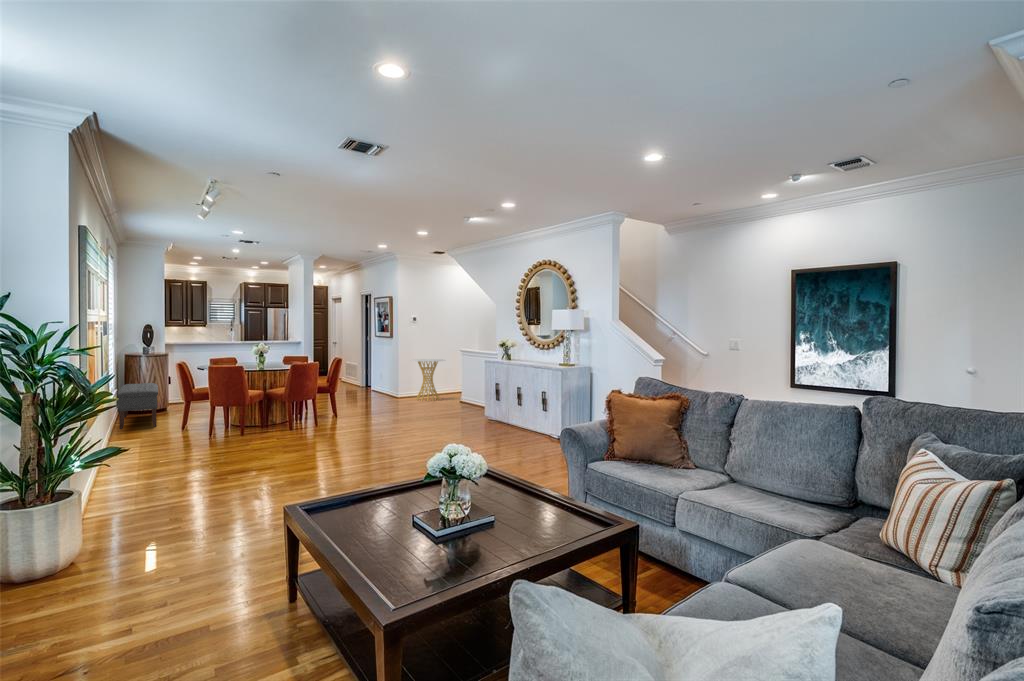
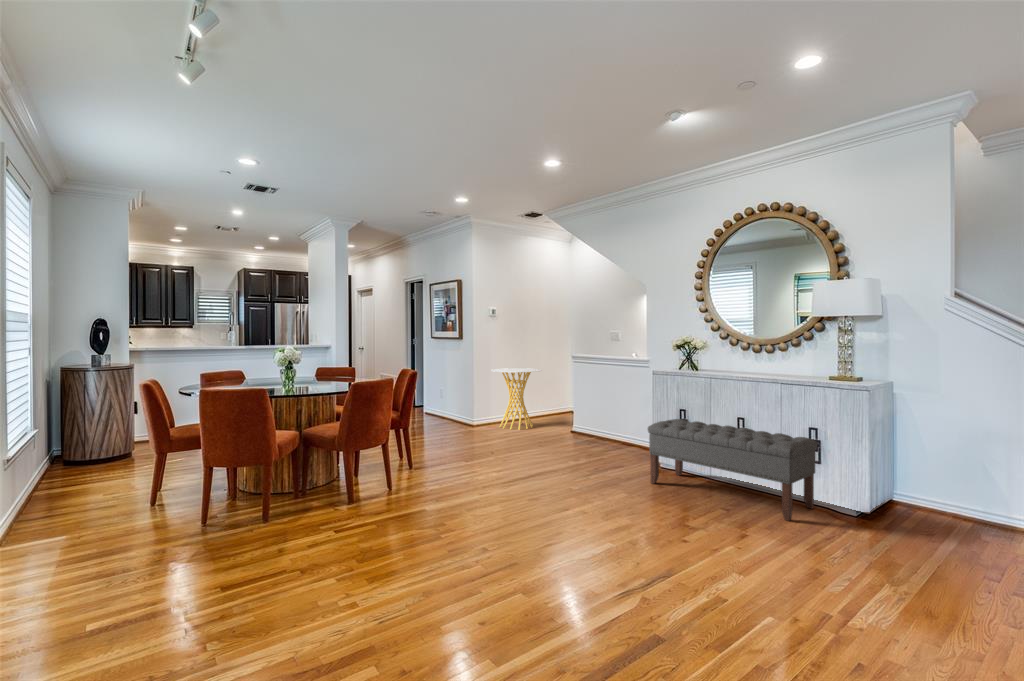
bench: present [117,383,158,429] -> present [648,419,817,521]

